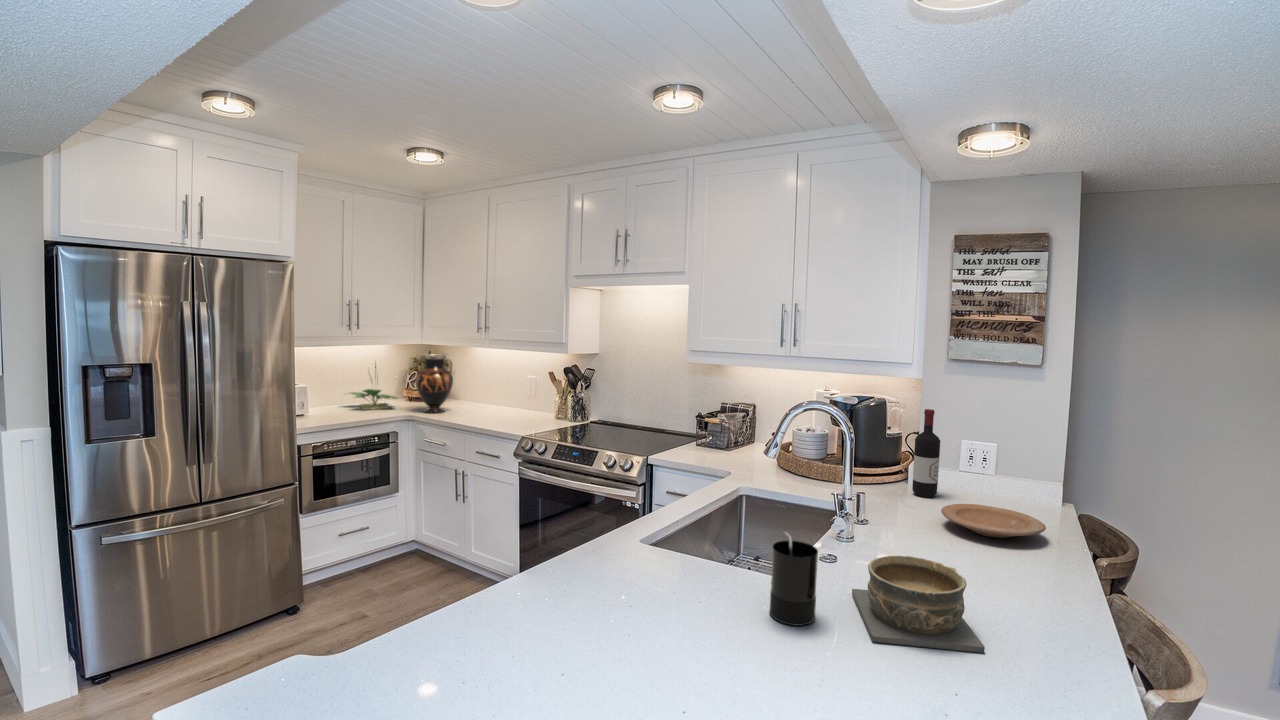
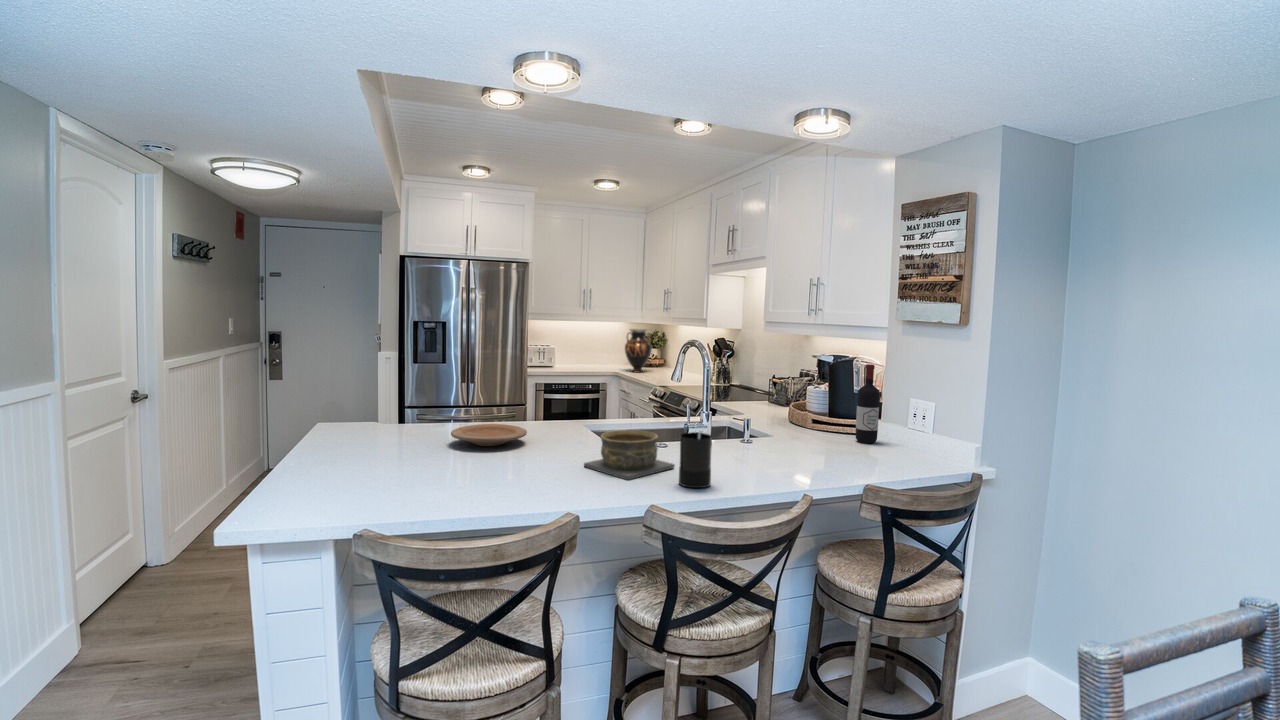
potted plant: present [350,363,397,410] -> none [589,333,621,368]
plate: present [941,504,1046,538] -> present [451,424,527,446]
candle: present [770,532,818,626] -> present [679,429,712,488]

